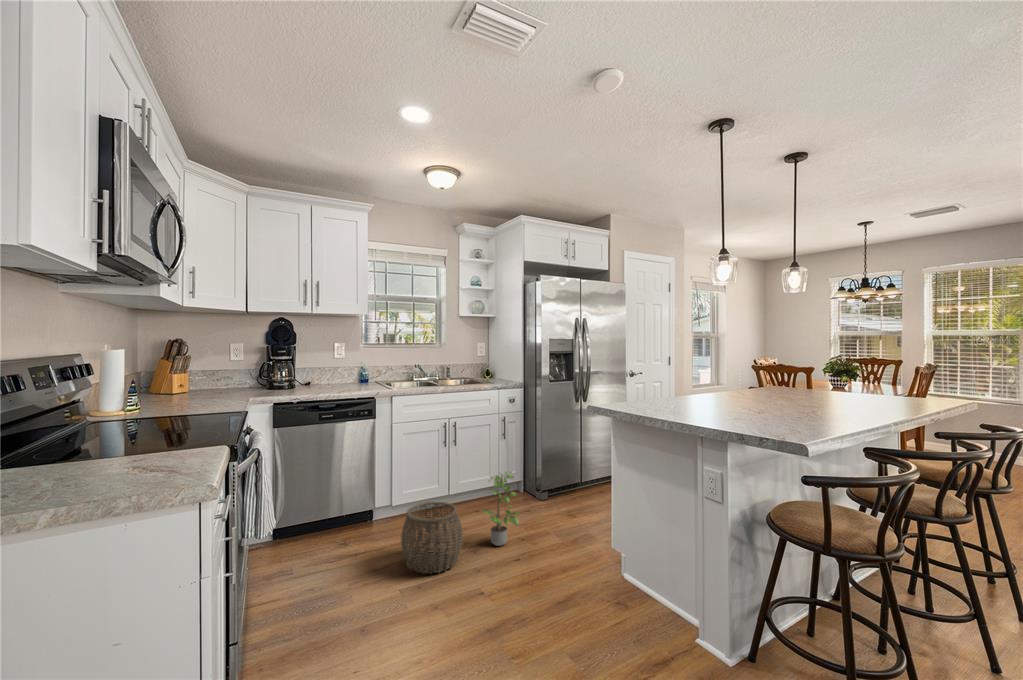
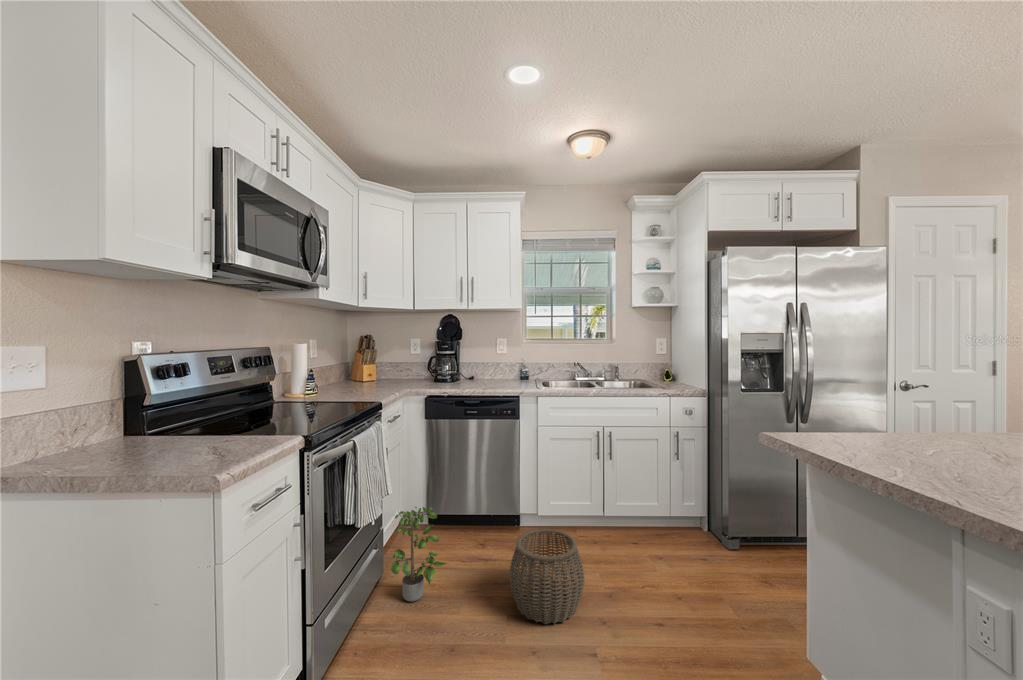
potted plant: present [483,471,520,546] -> present [391,507,447,602]

